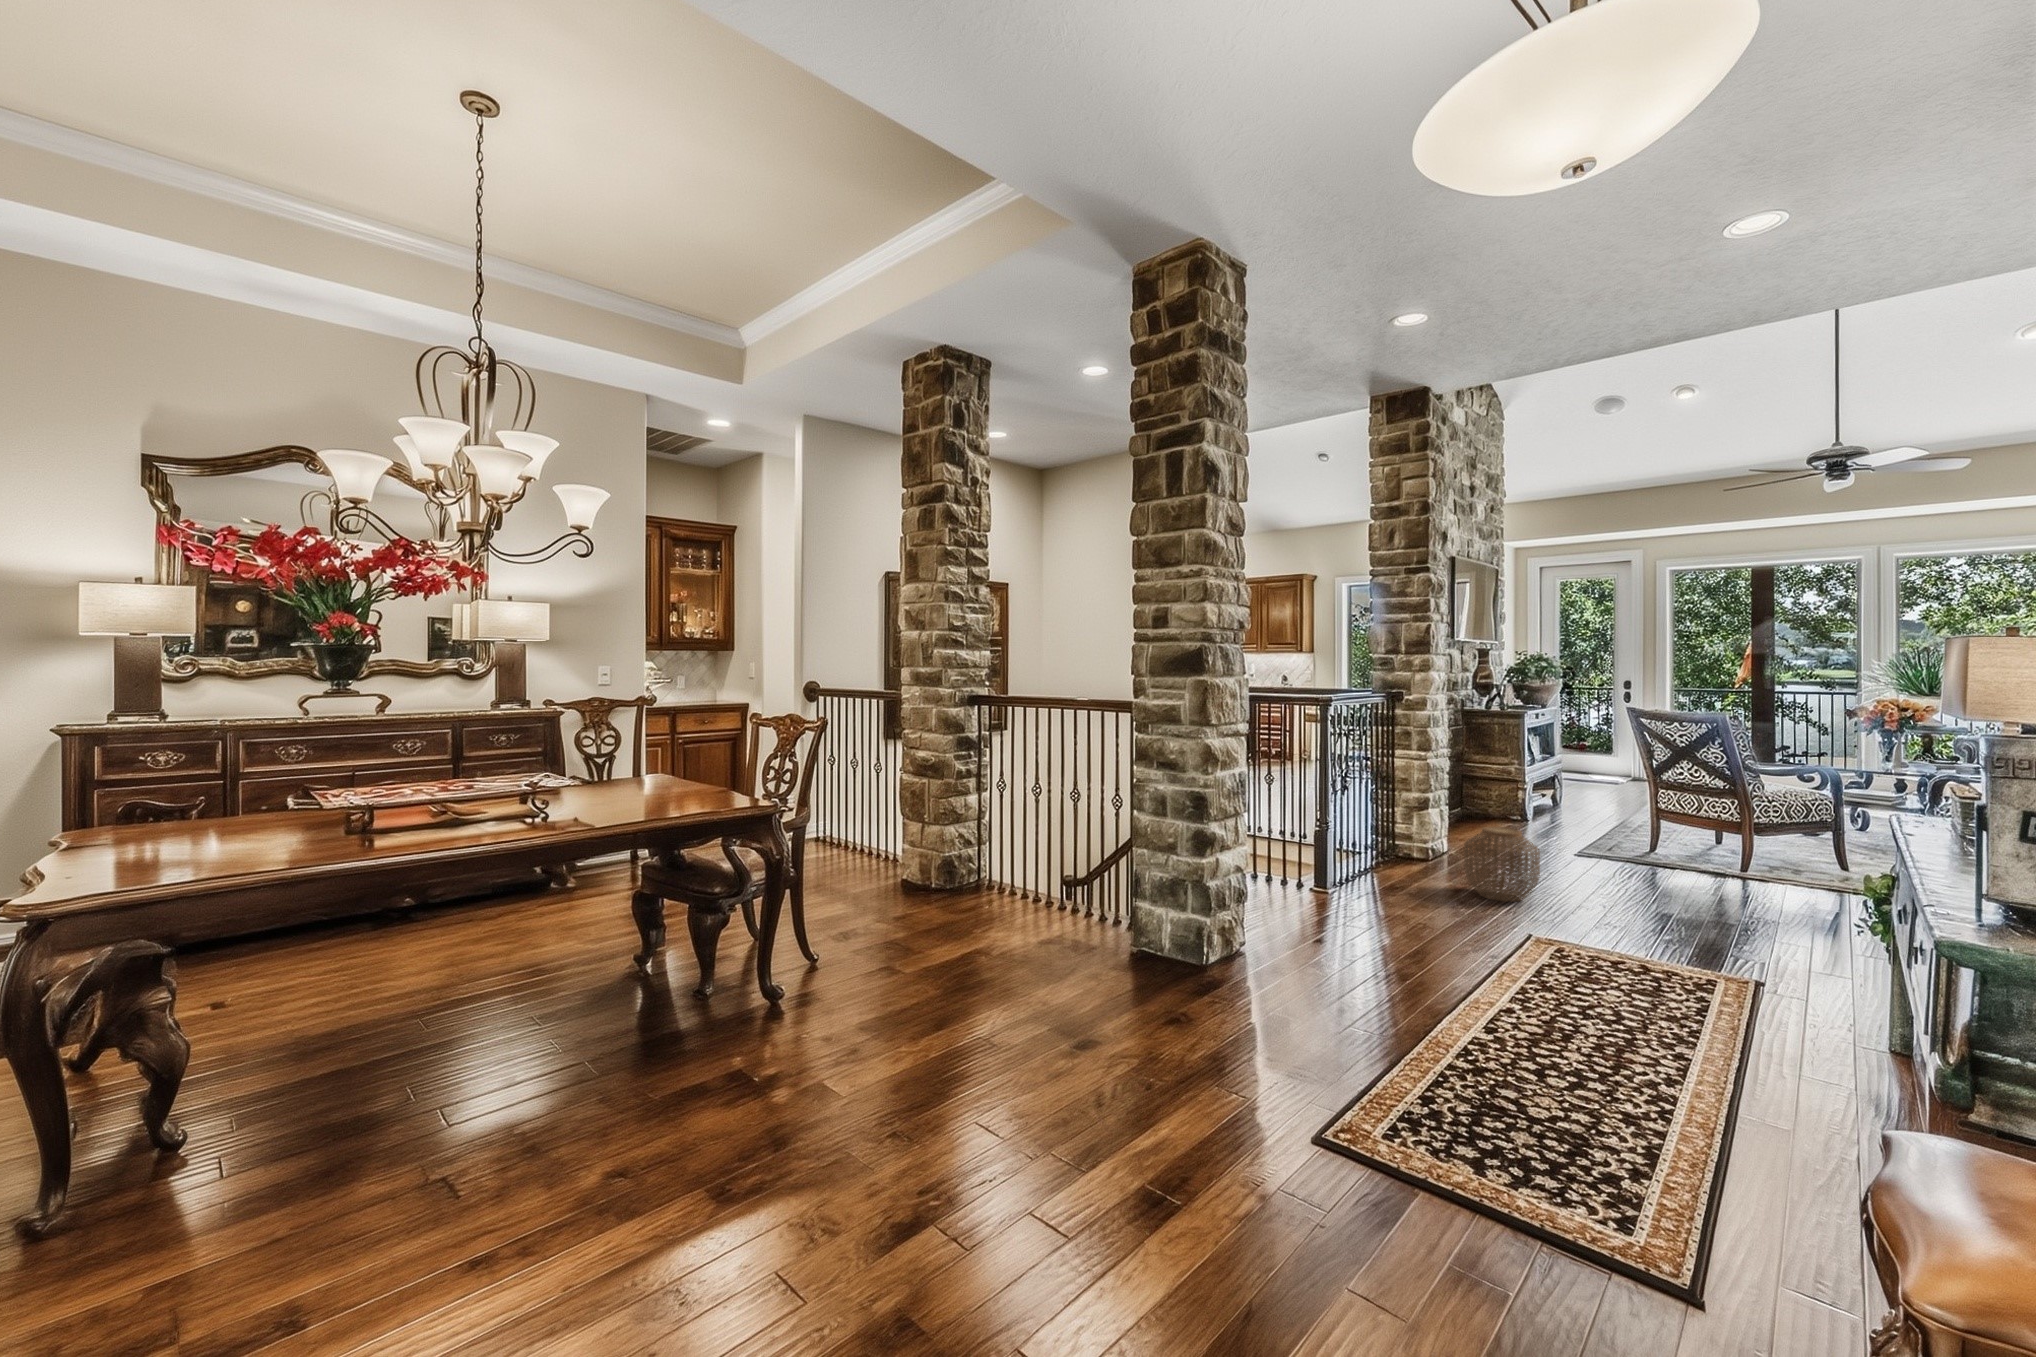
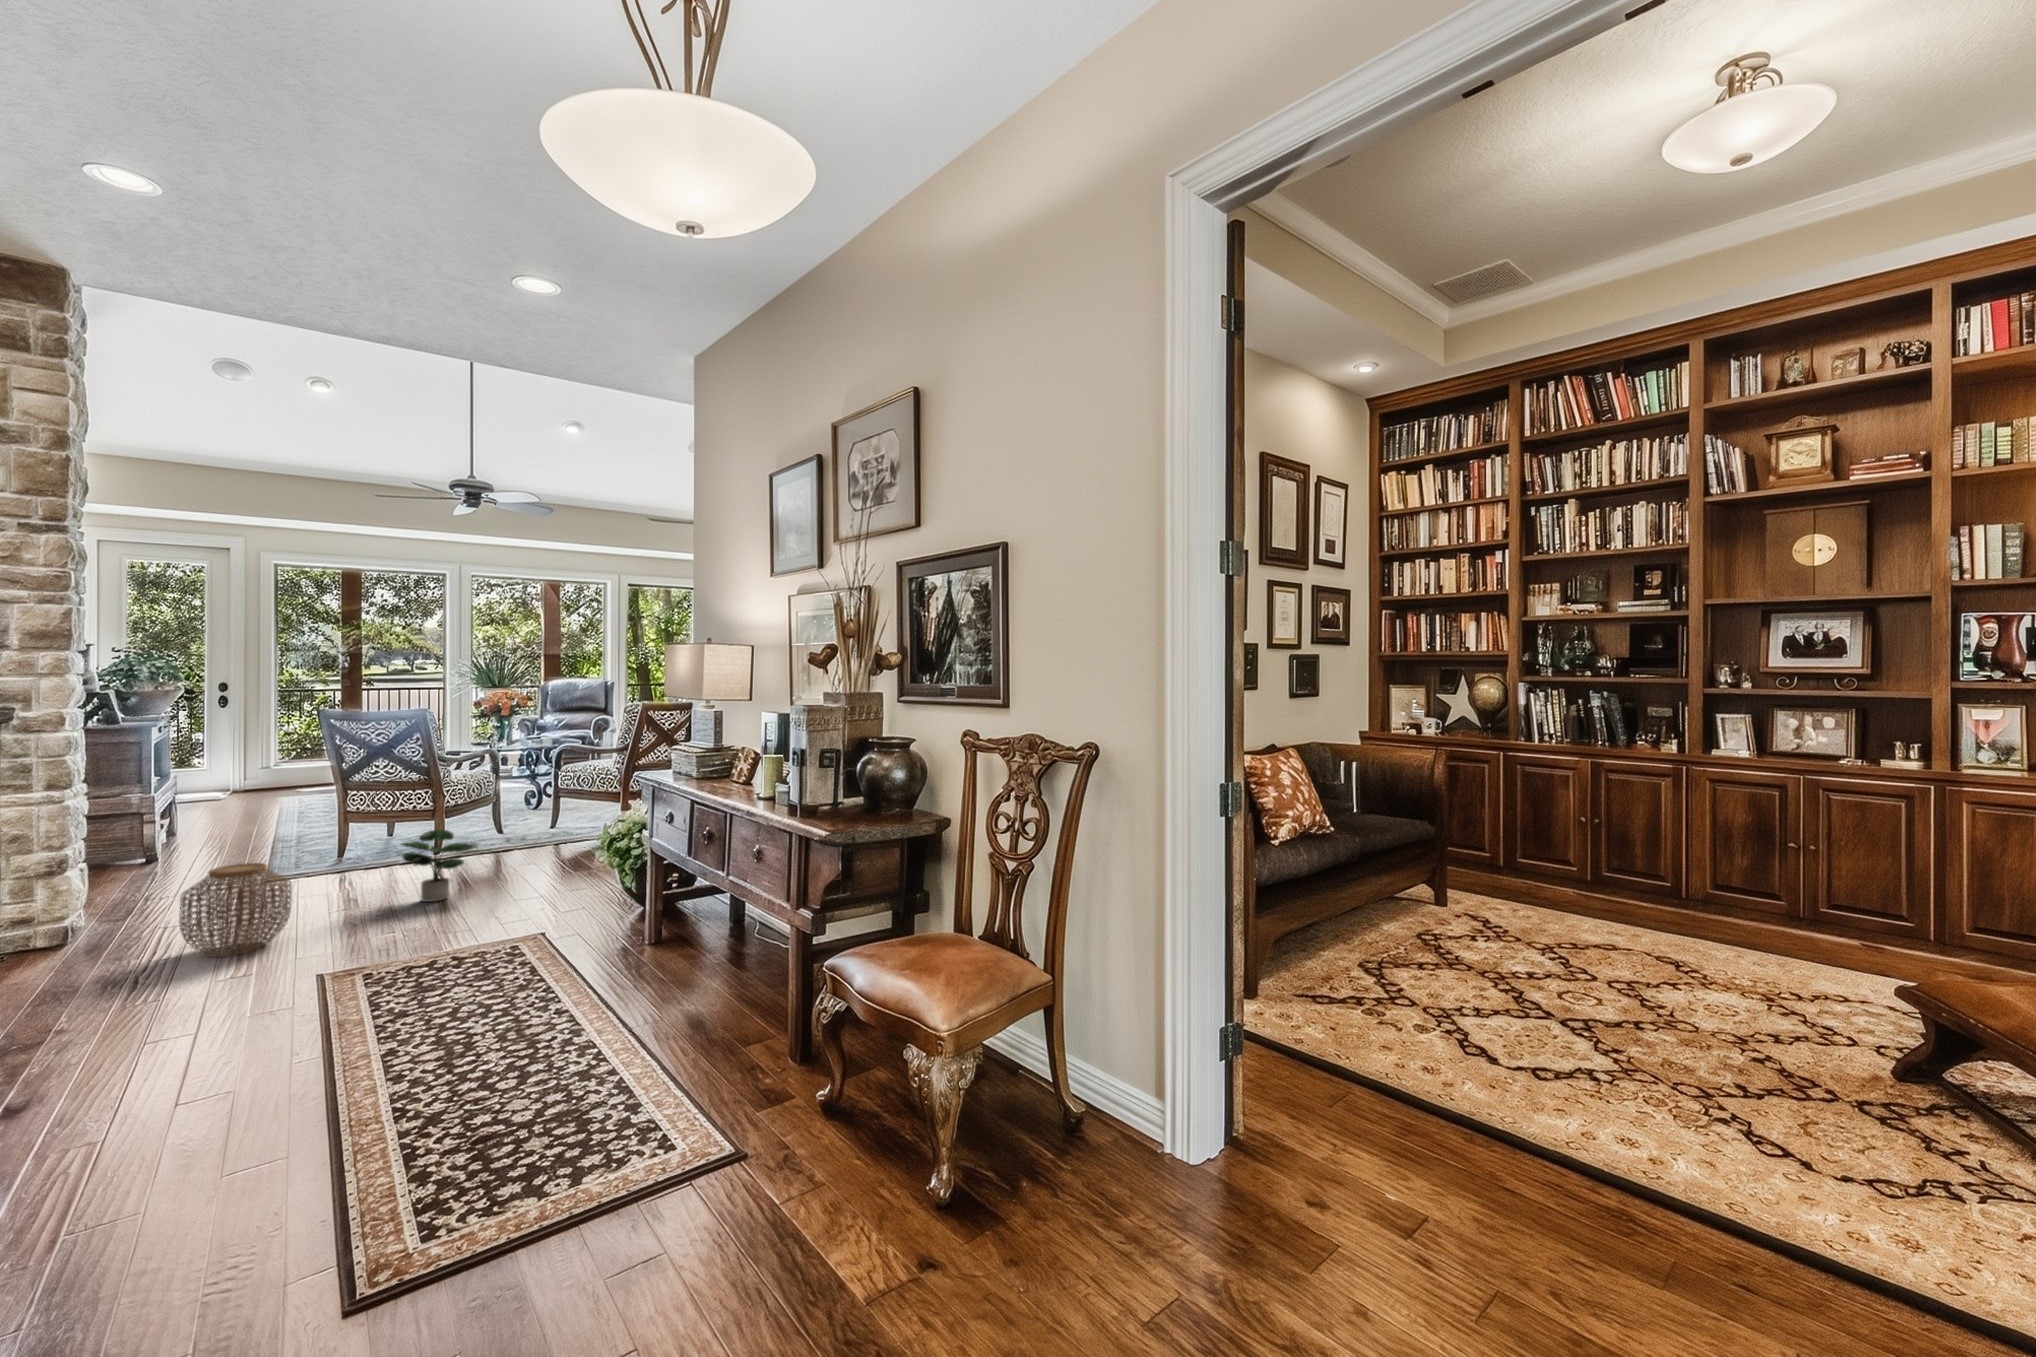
potted plant: none [1651,836,1739,913] -> present [402,829,478,902]

